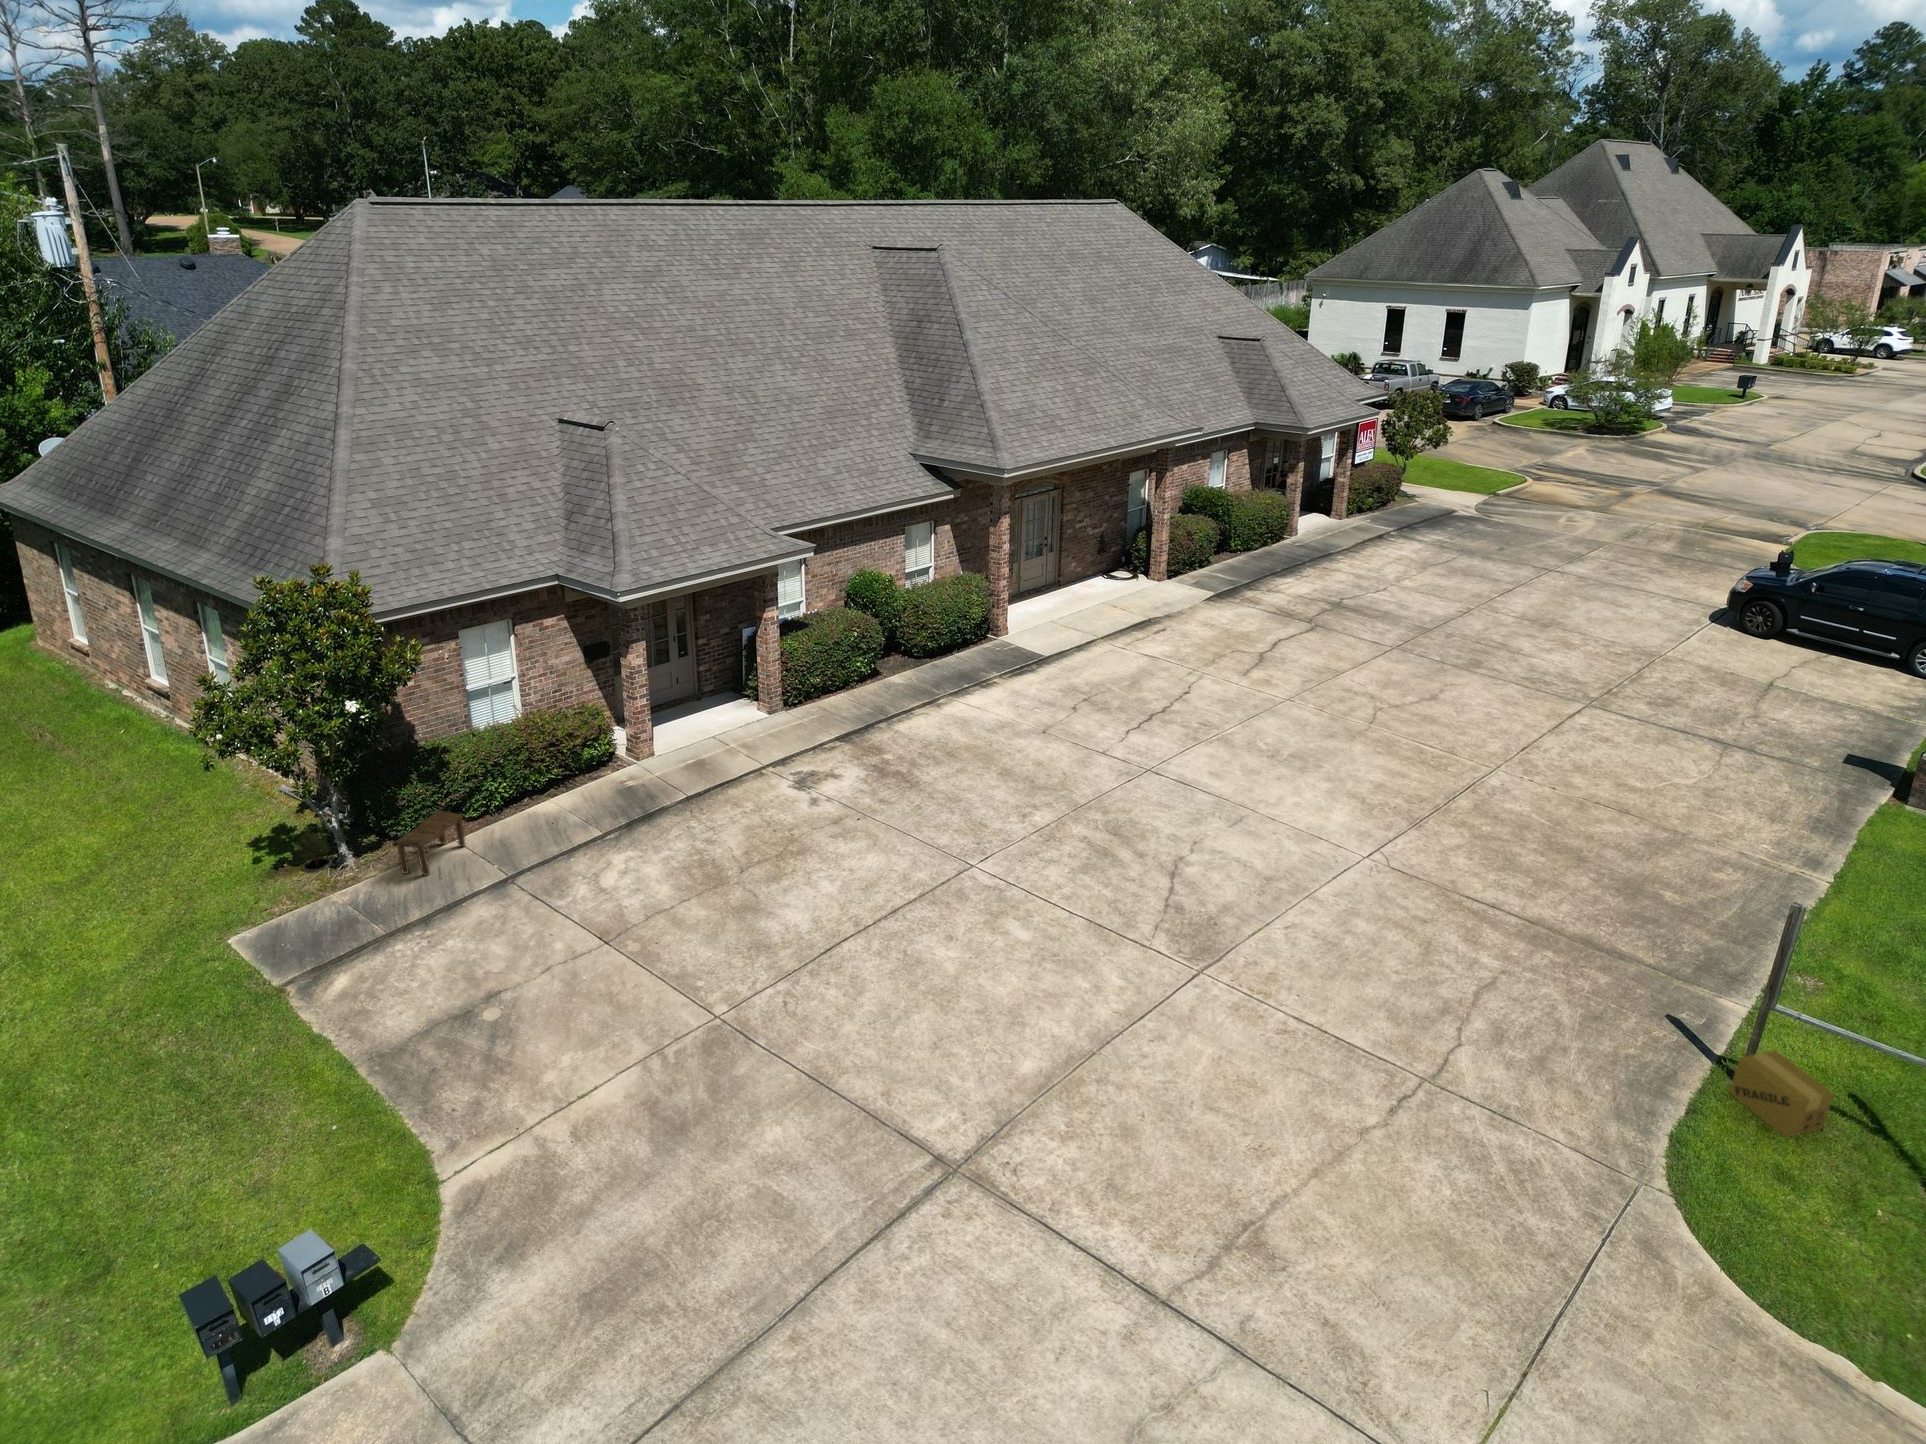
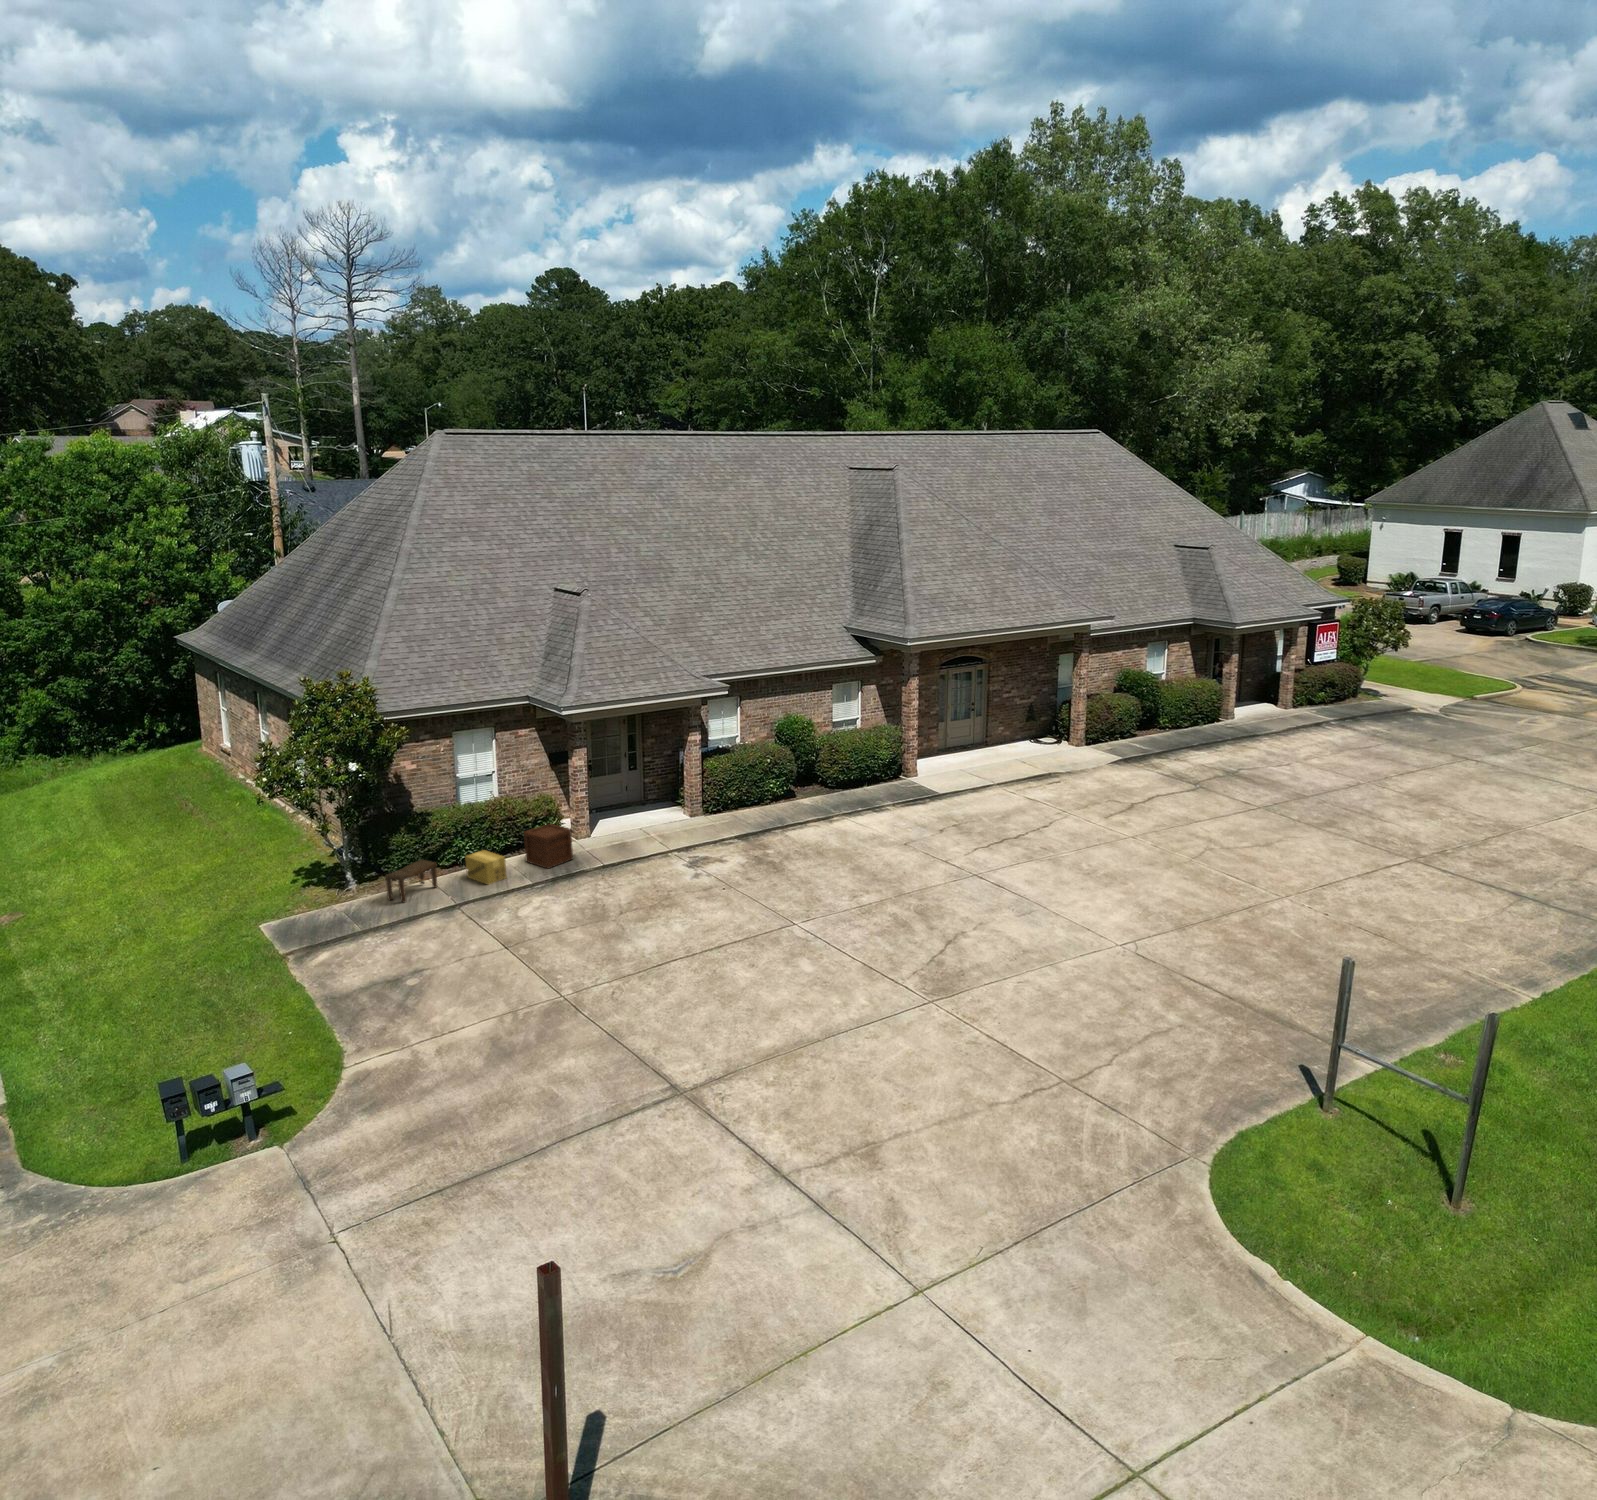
wooden crate: none [568,740,634,802] -> present [524,824,573,869]
potted tree: present [296,824,332,872] -> none [317,858,344,895]
cardboard box: present [1729,1051,1834,1137] -> present [465,850,507,885]

